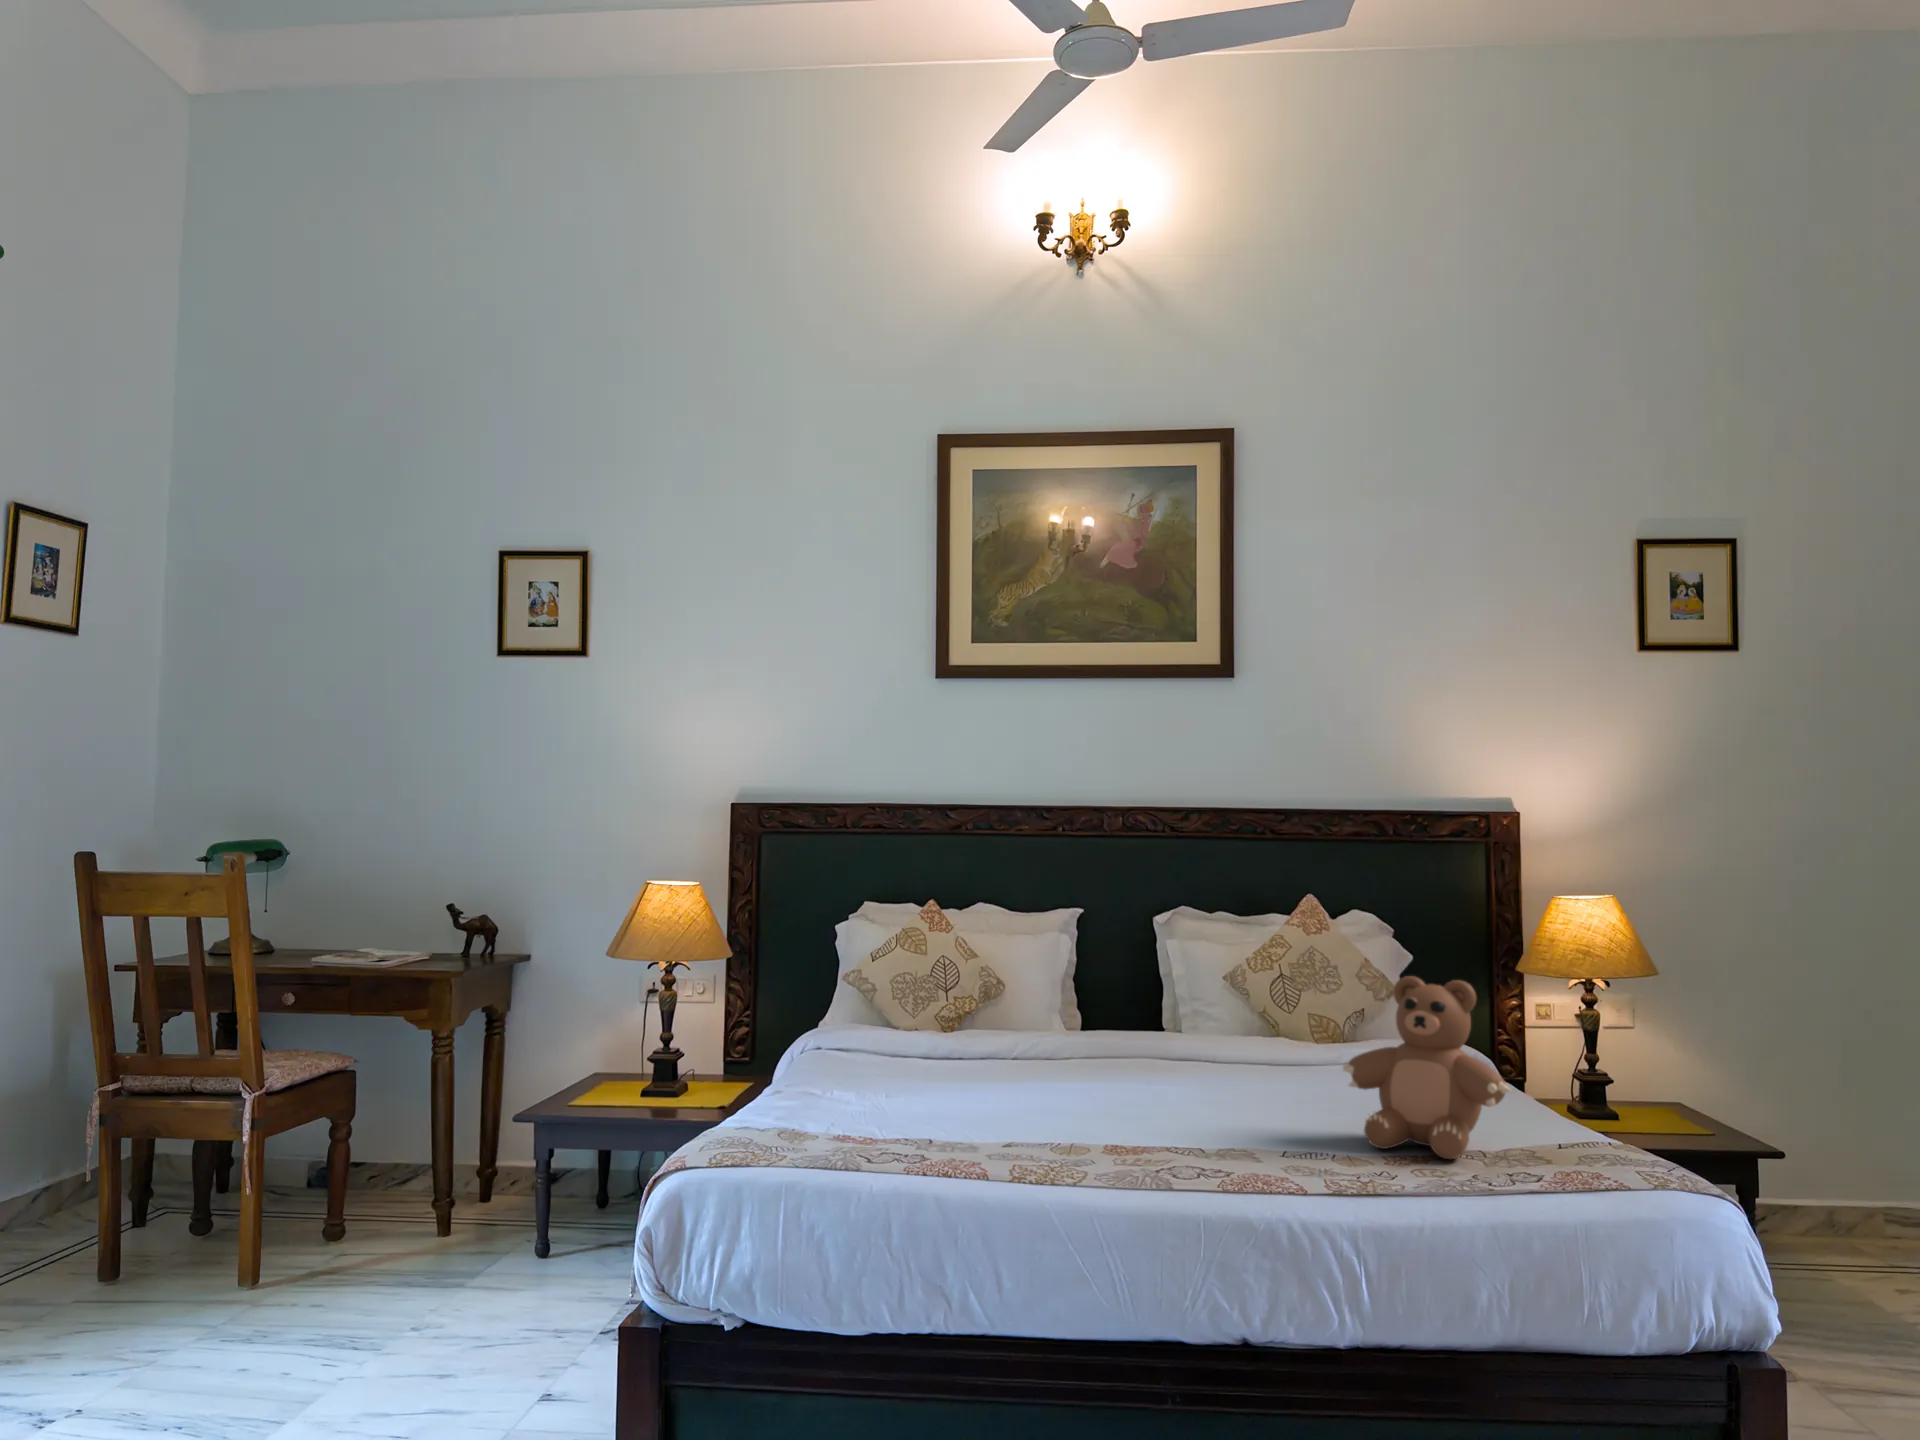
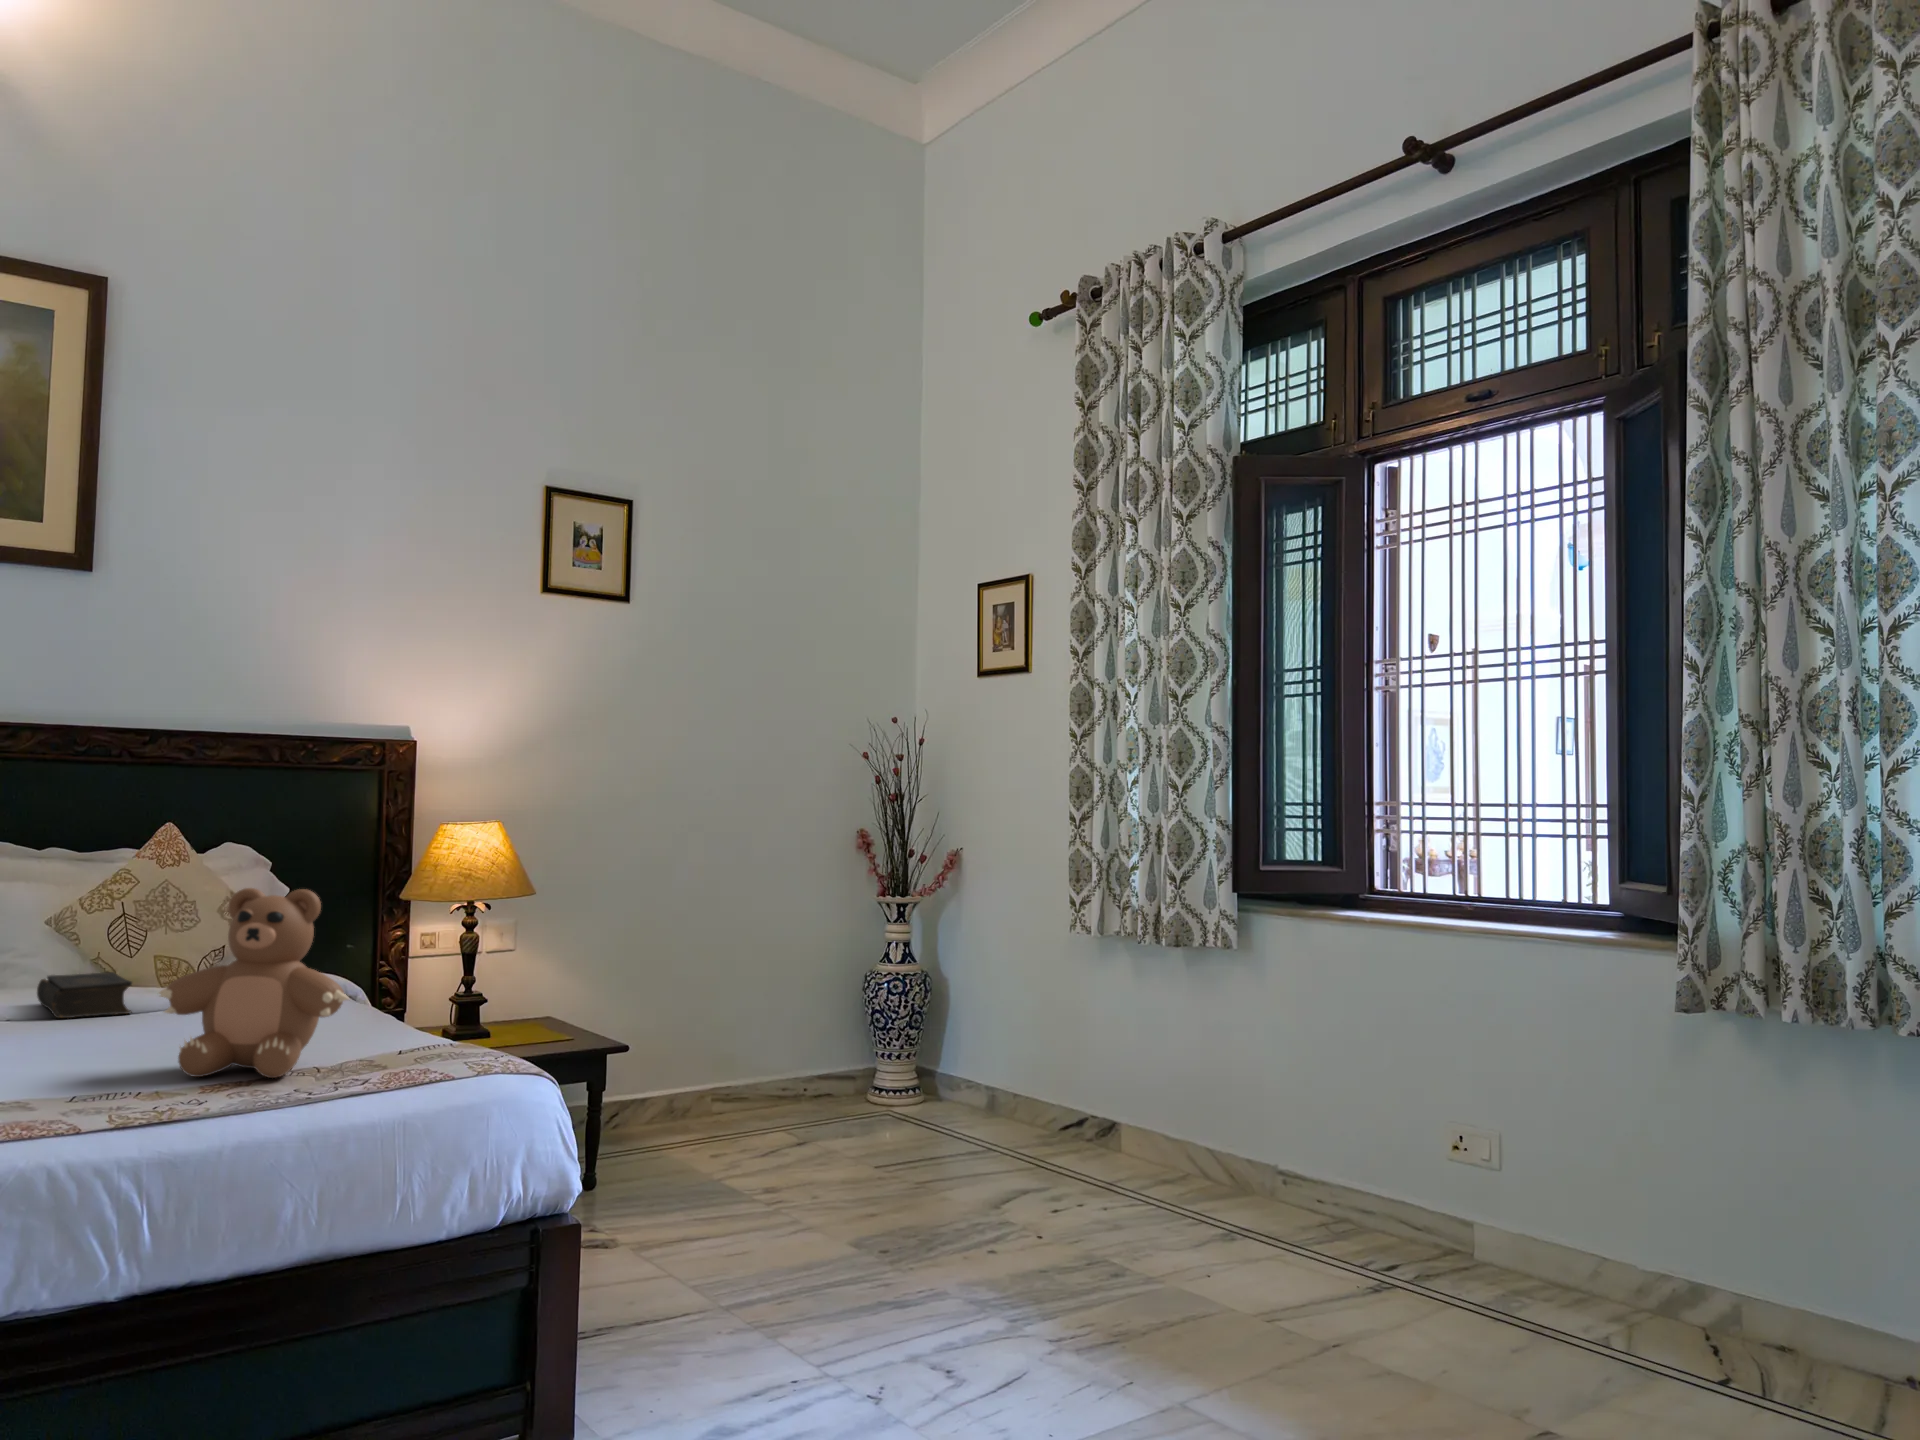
book: none [1225,1029,1302,1071] -> present [37,972,132,1018]

